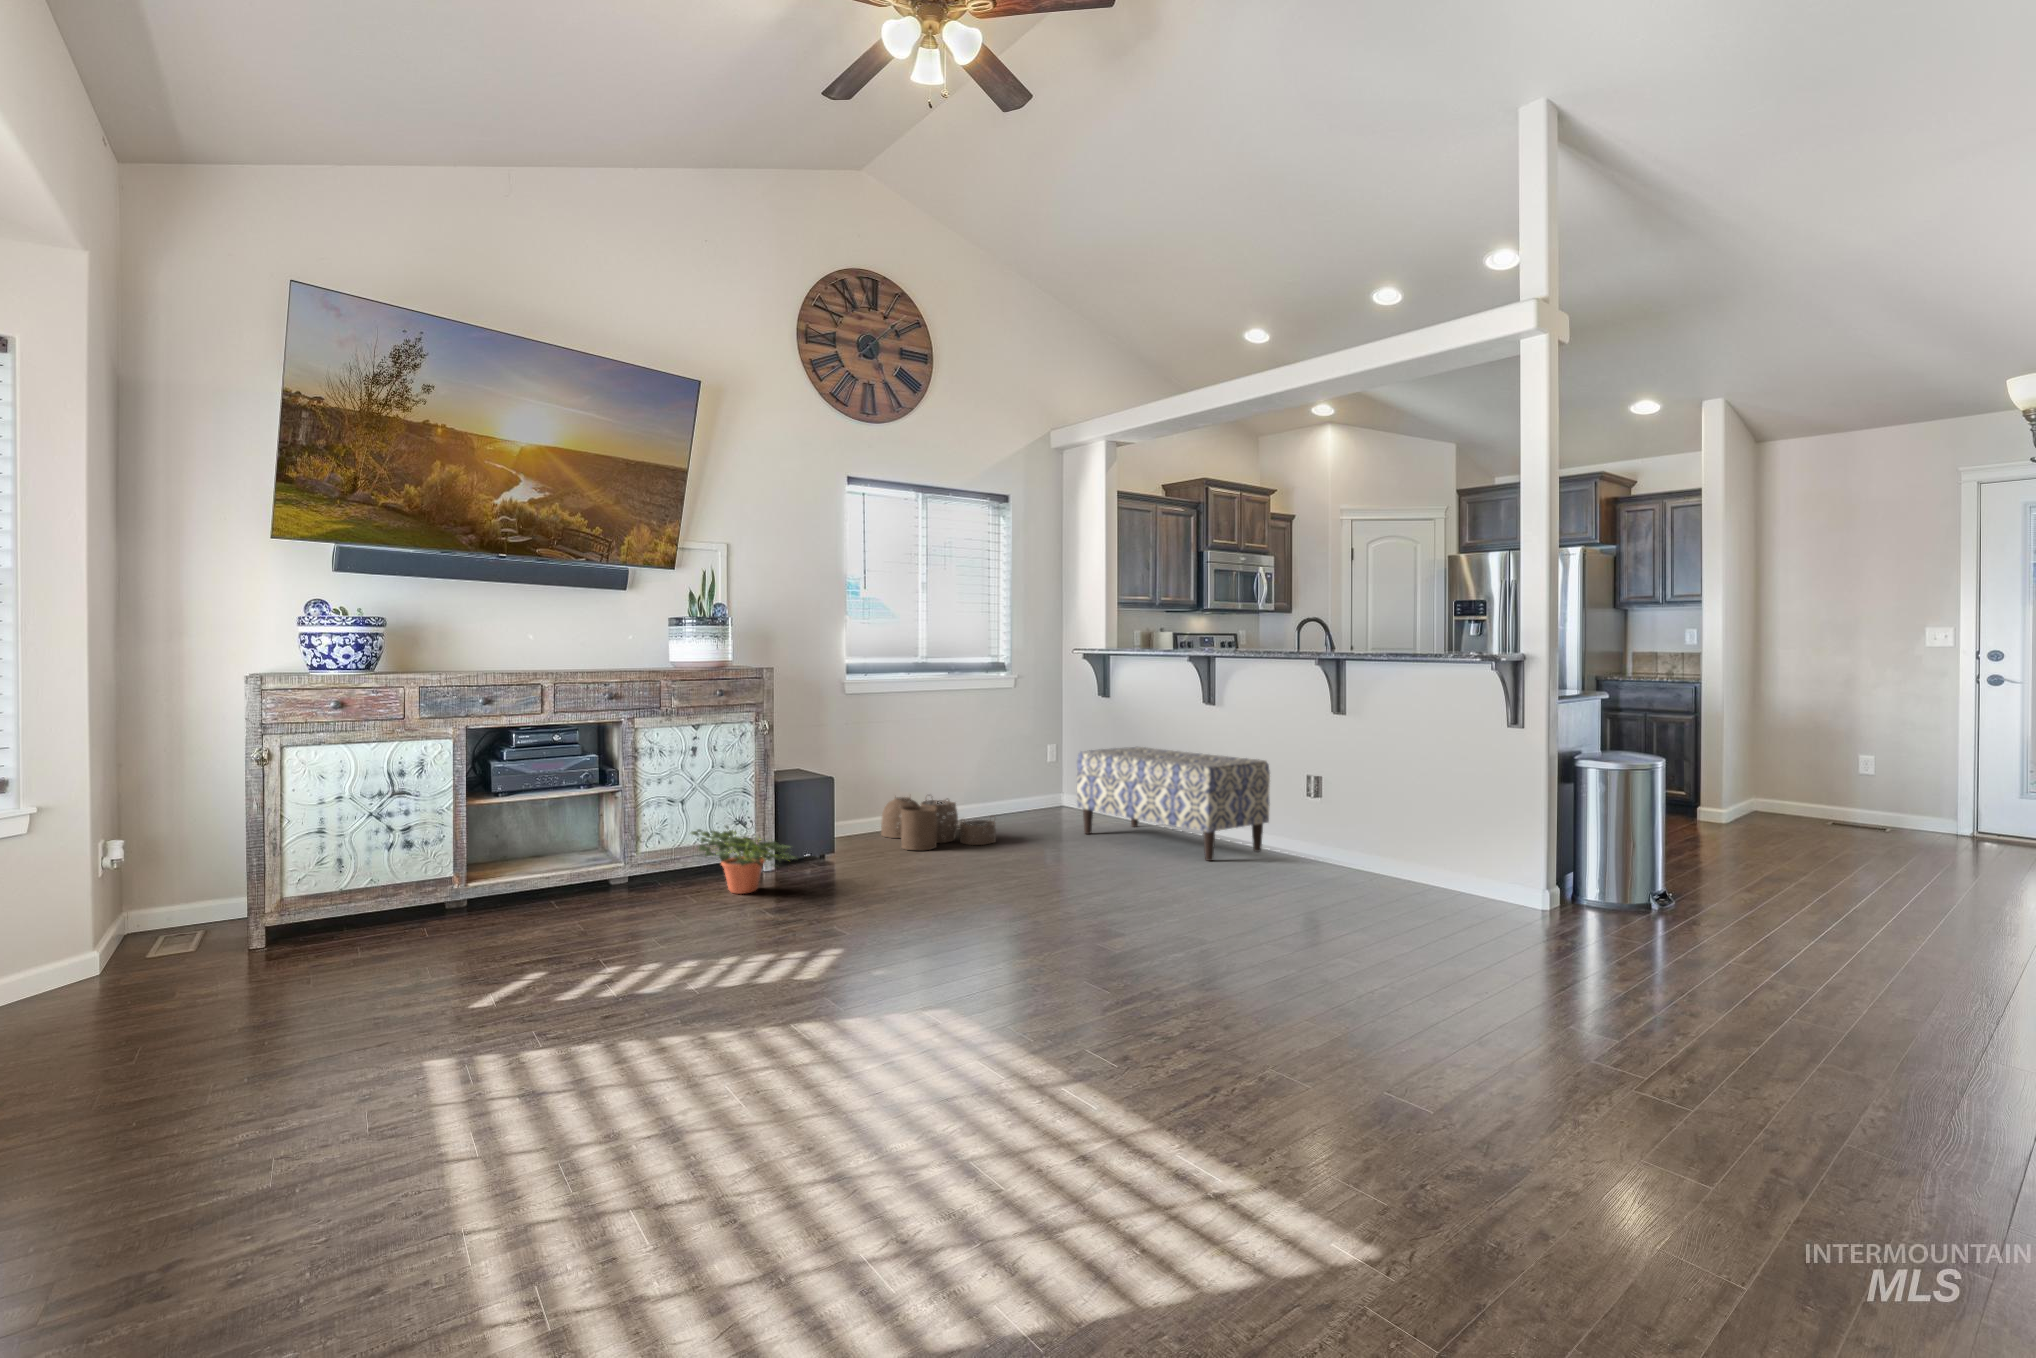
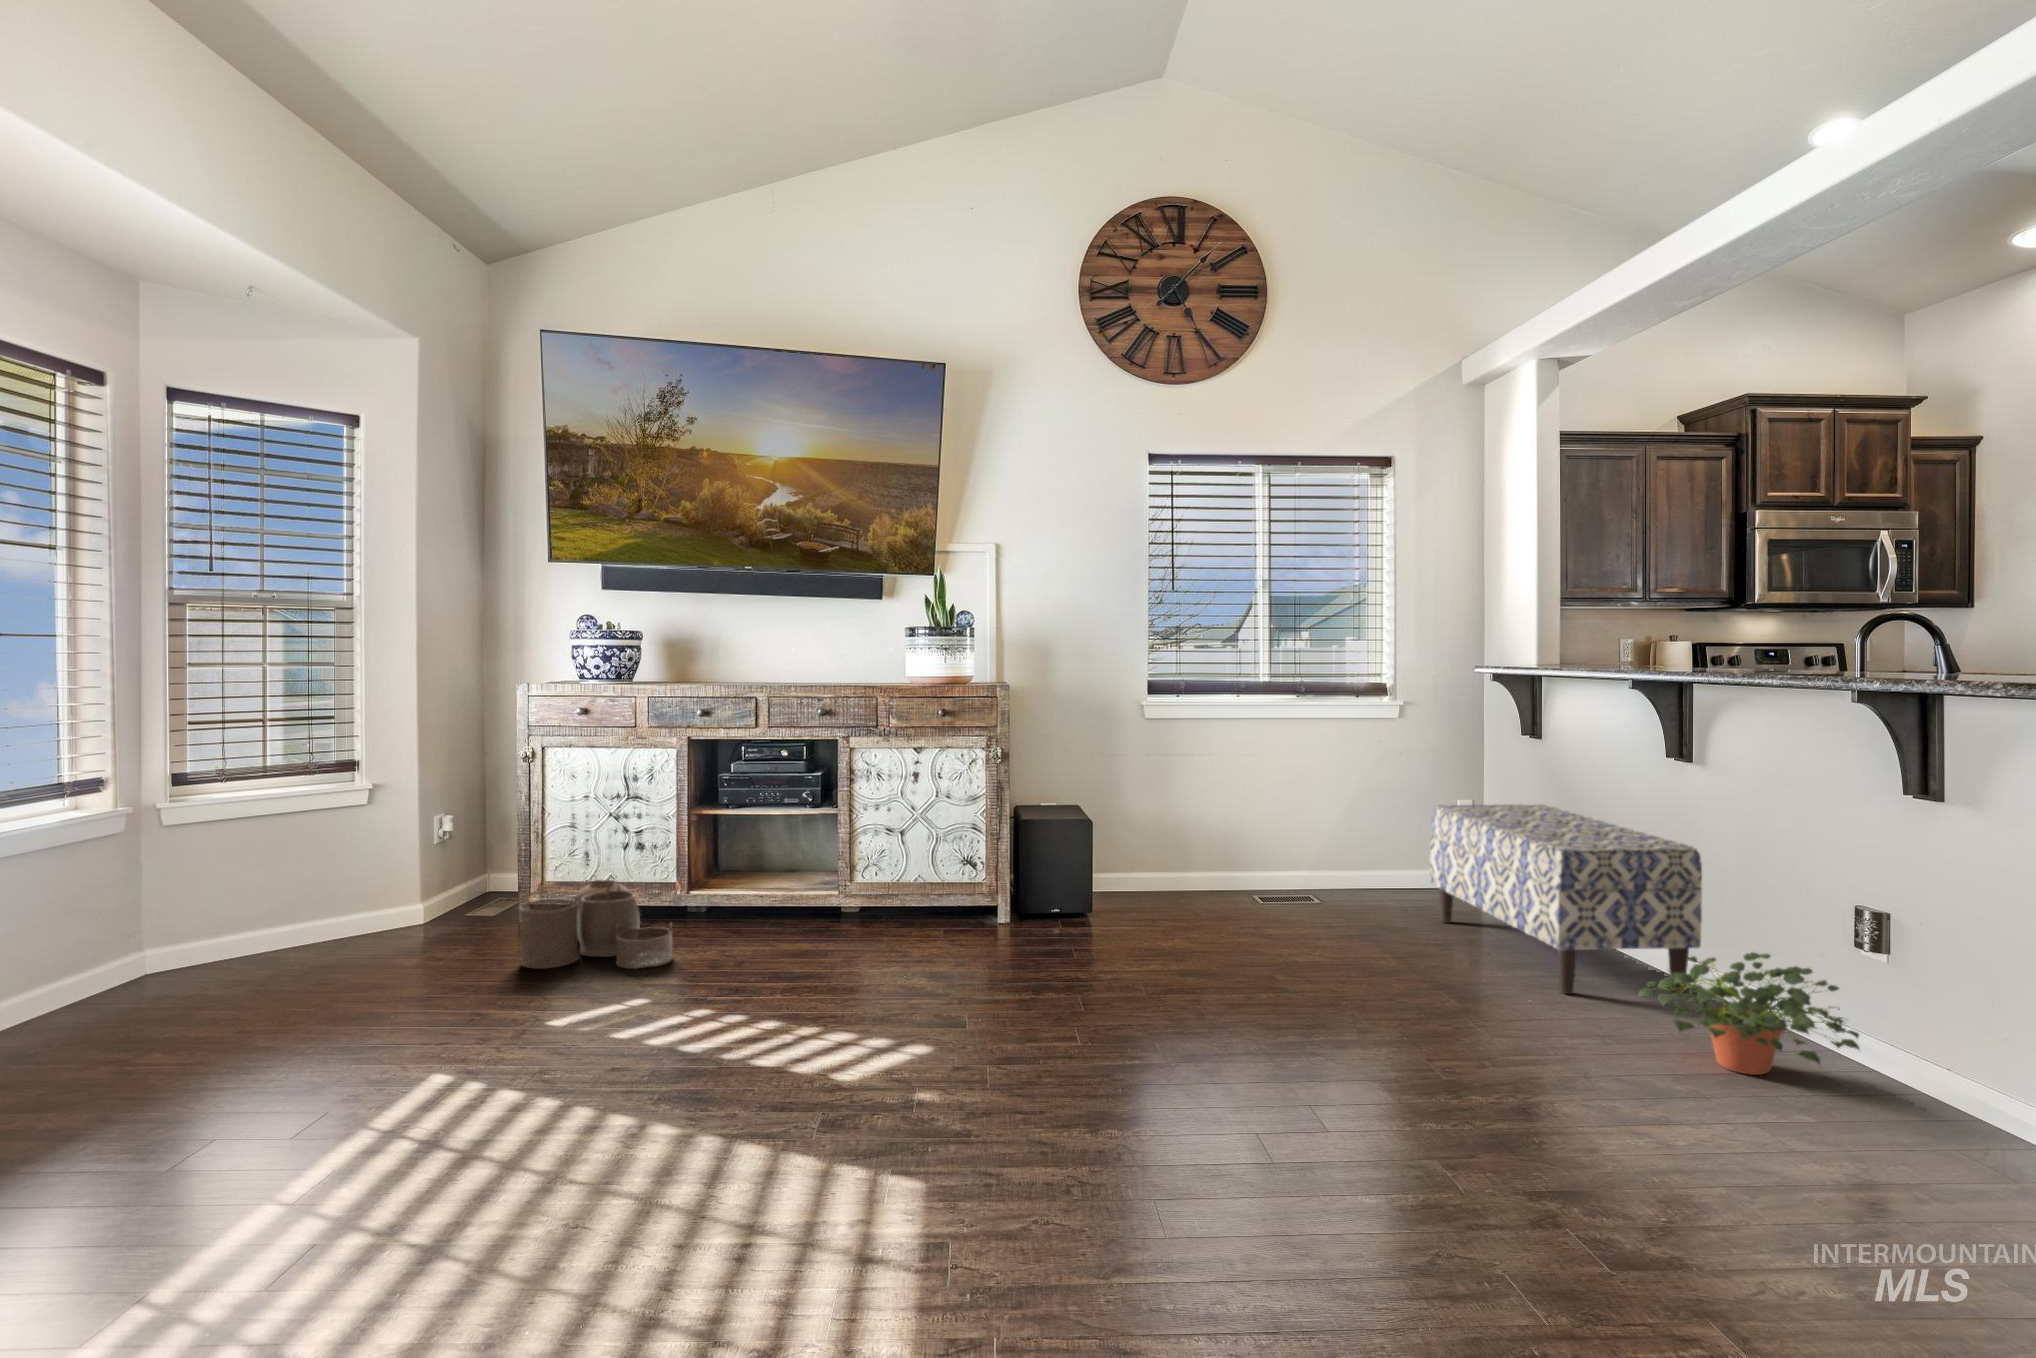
woven basket: present [881,797,996,850] -> present [520,879,672,969]
potted plant: present [691,826,797,894] -> present [1639,952,1859,1075]

